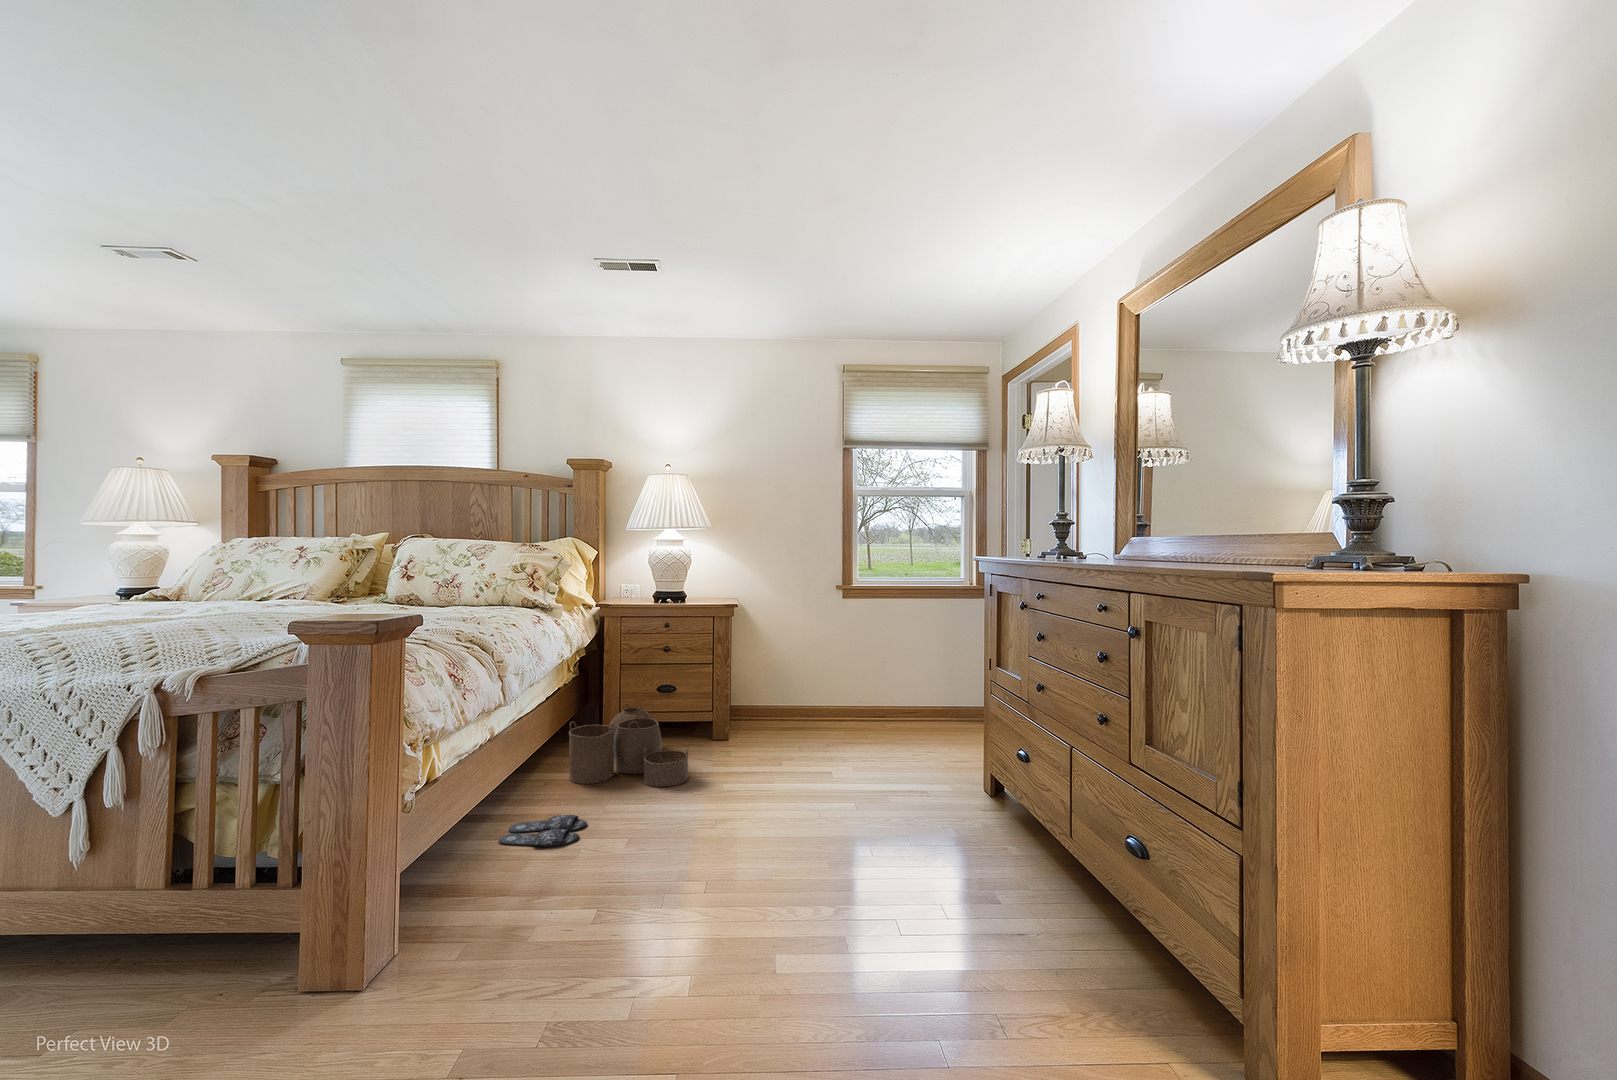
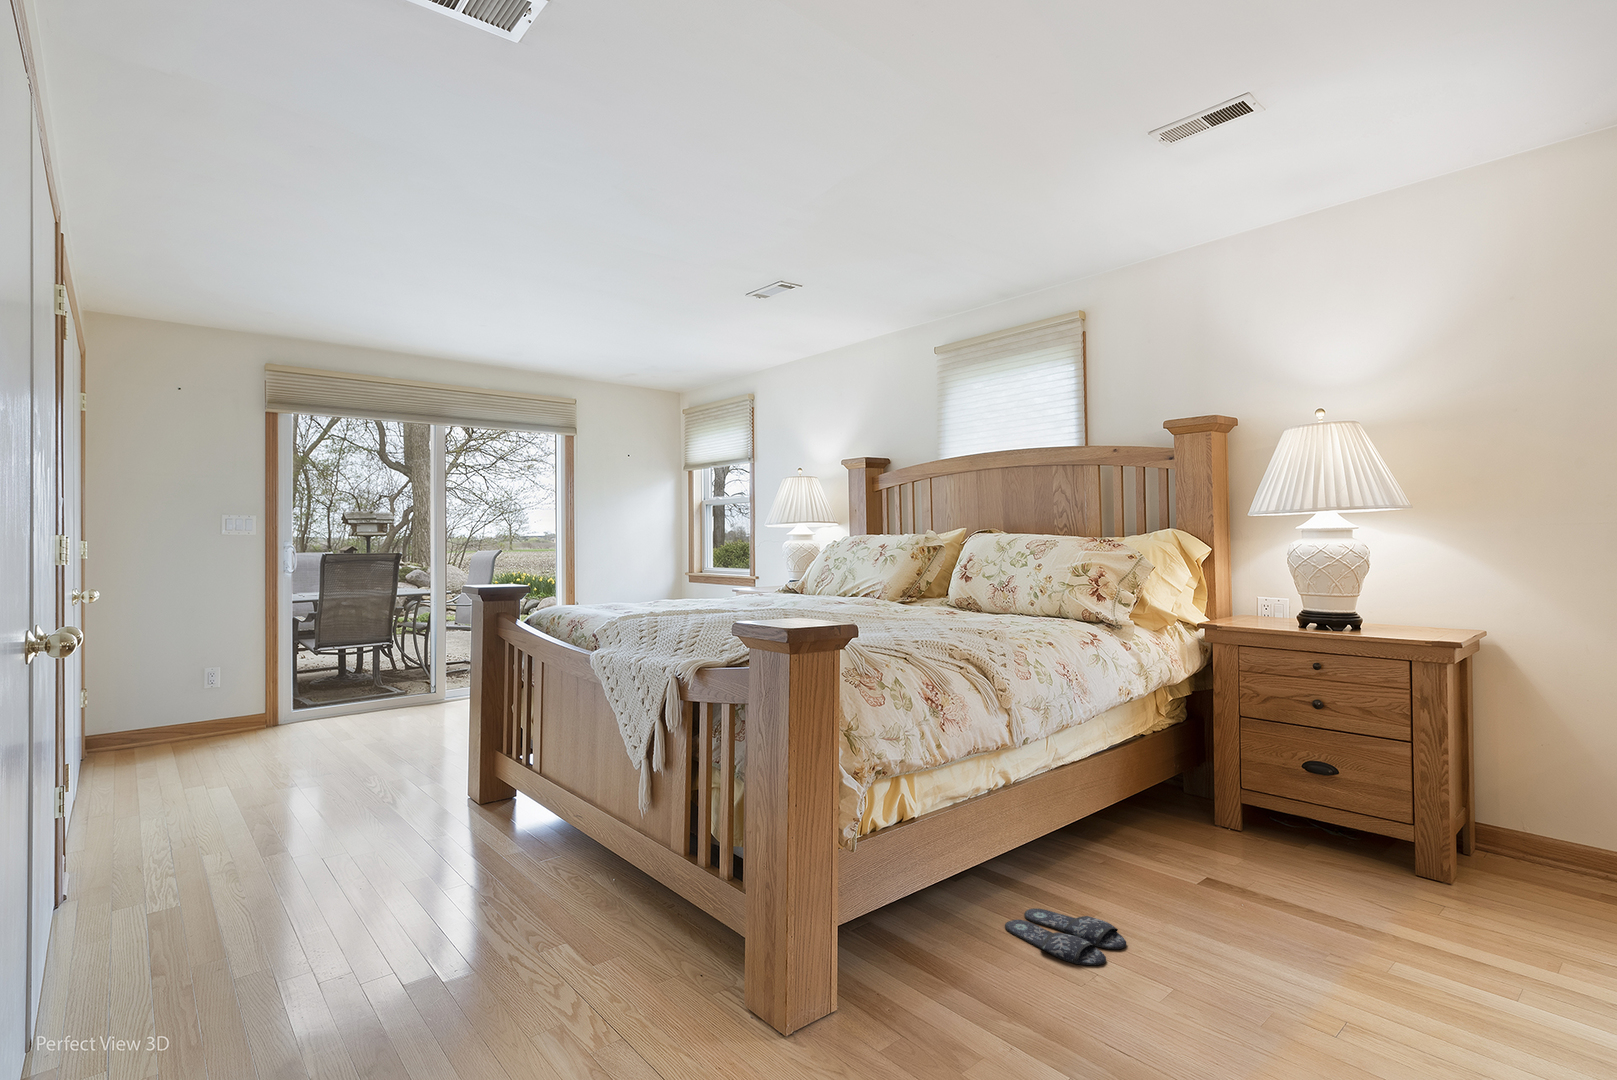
woven basket: present [569,704,688,787] -> none [1134,778,1329,934]

